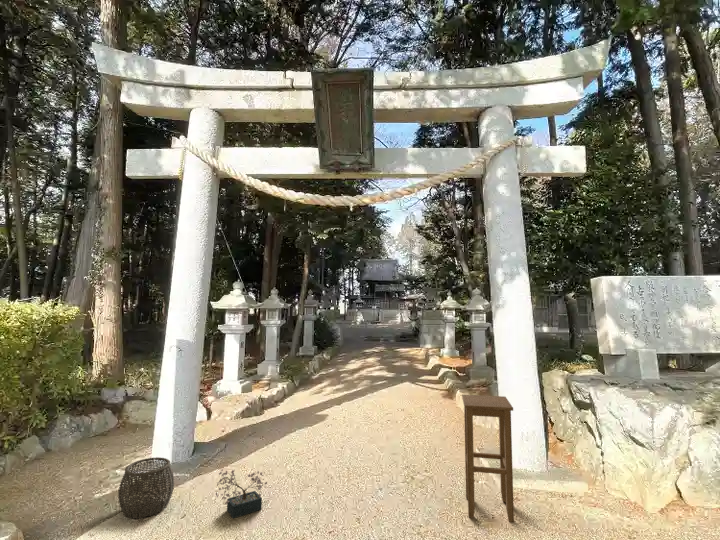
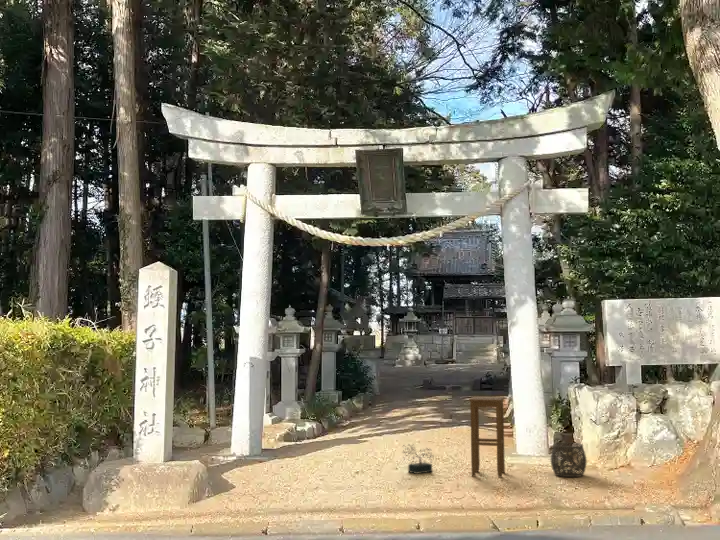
woven basket: present [118,457,174,519] -> present [551,442,587,477]
decorative plant: present [216,469,267,518] -> present [403,445,433,474]

